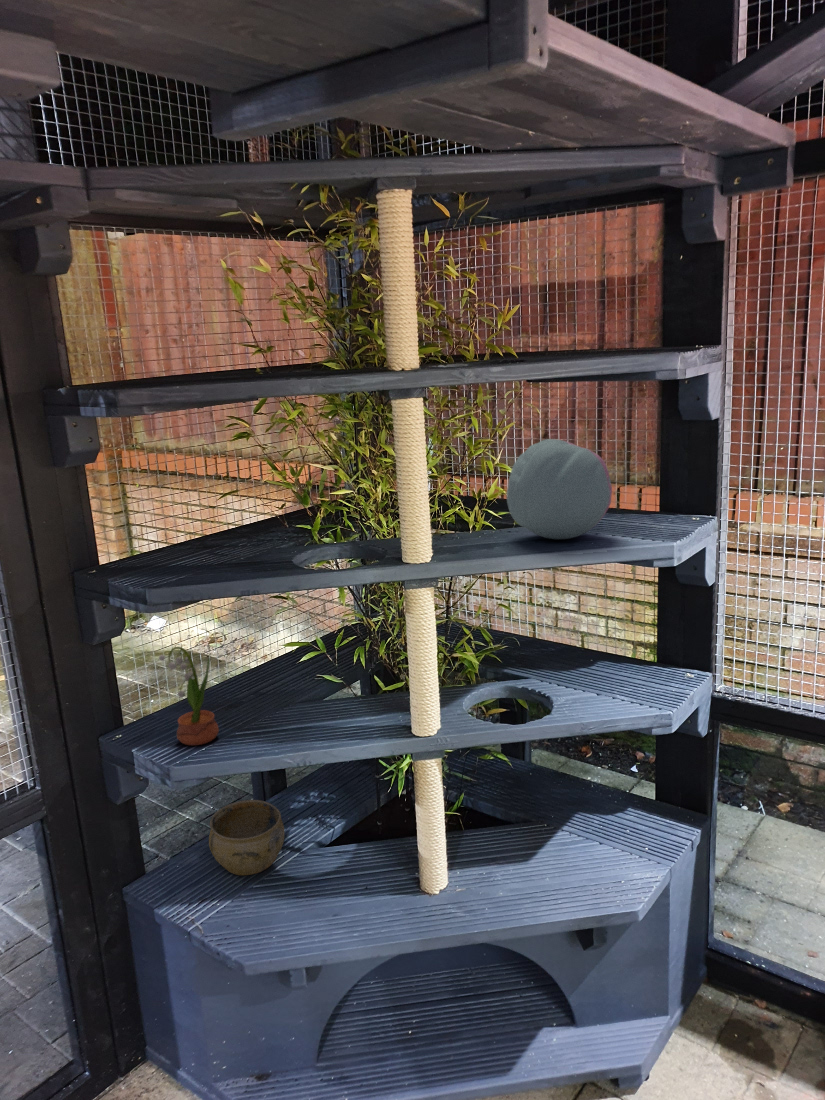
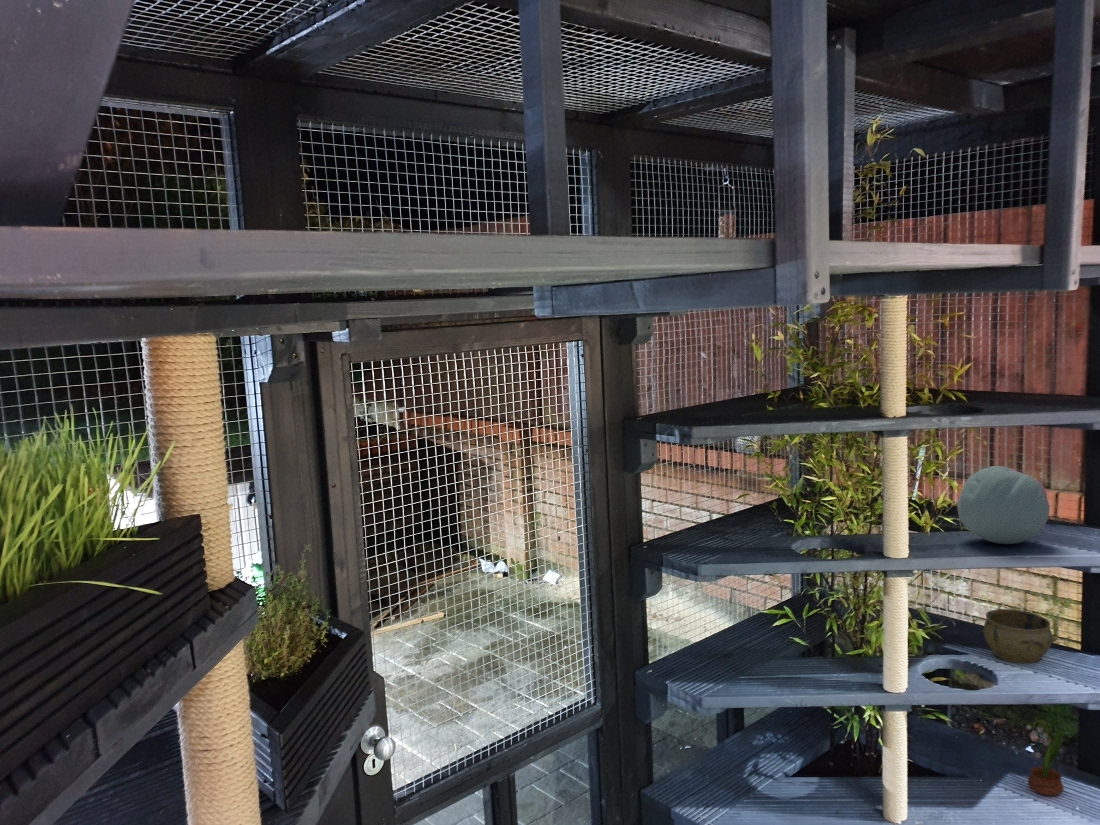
potted flower: present [159,644,219,745] -> present [1027,718,1063,796]
ceramic bowl: present [209,800,285,875] -> present [983,609,1052,663]

